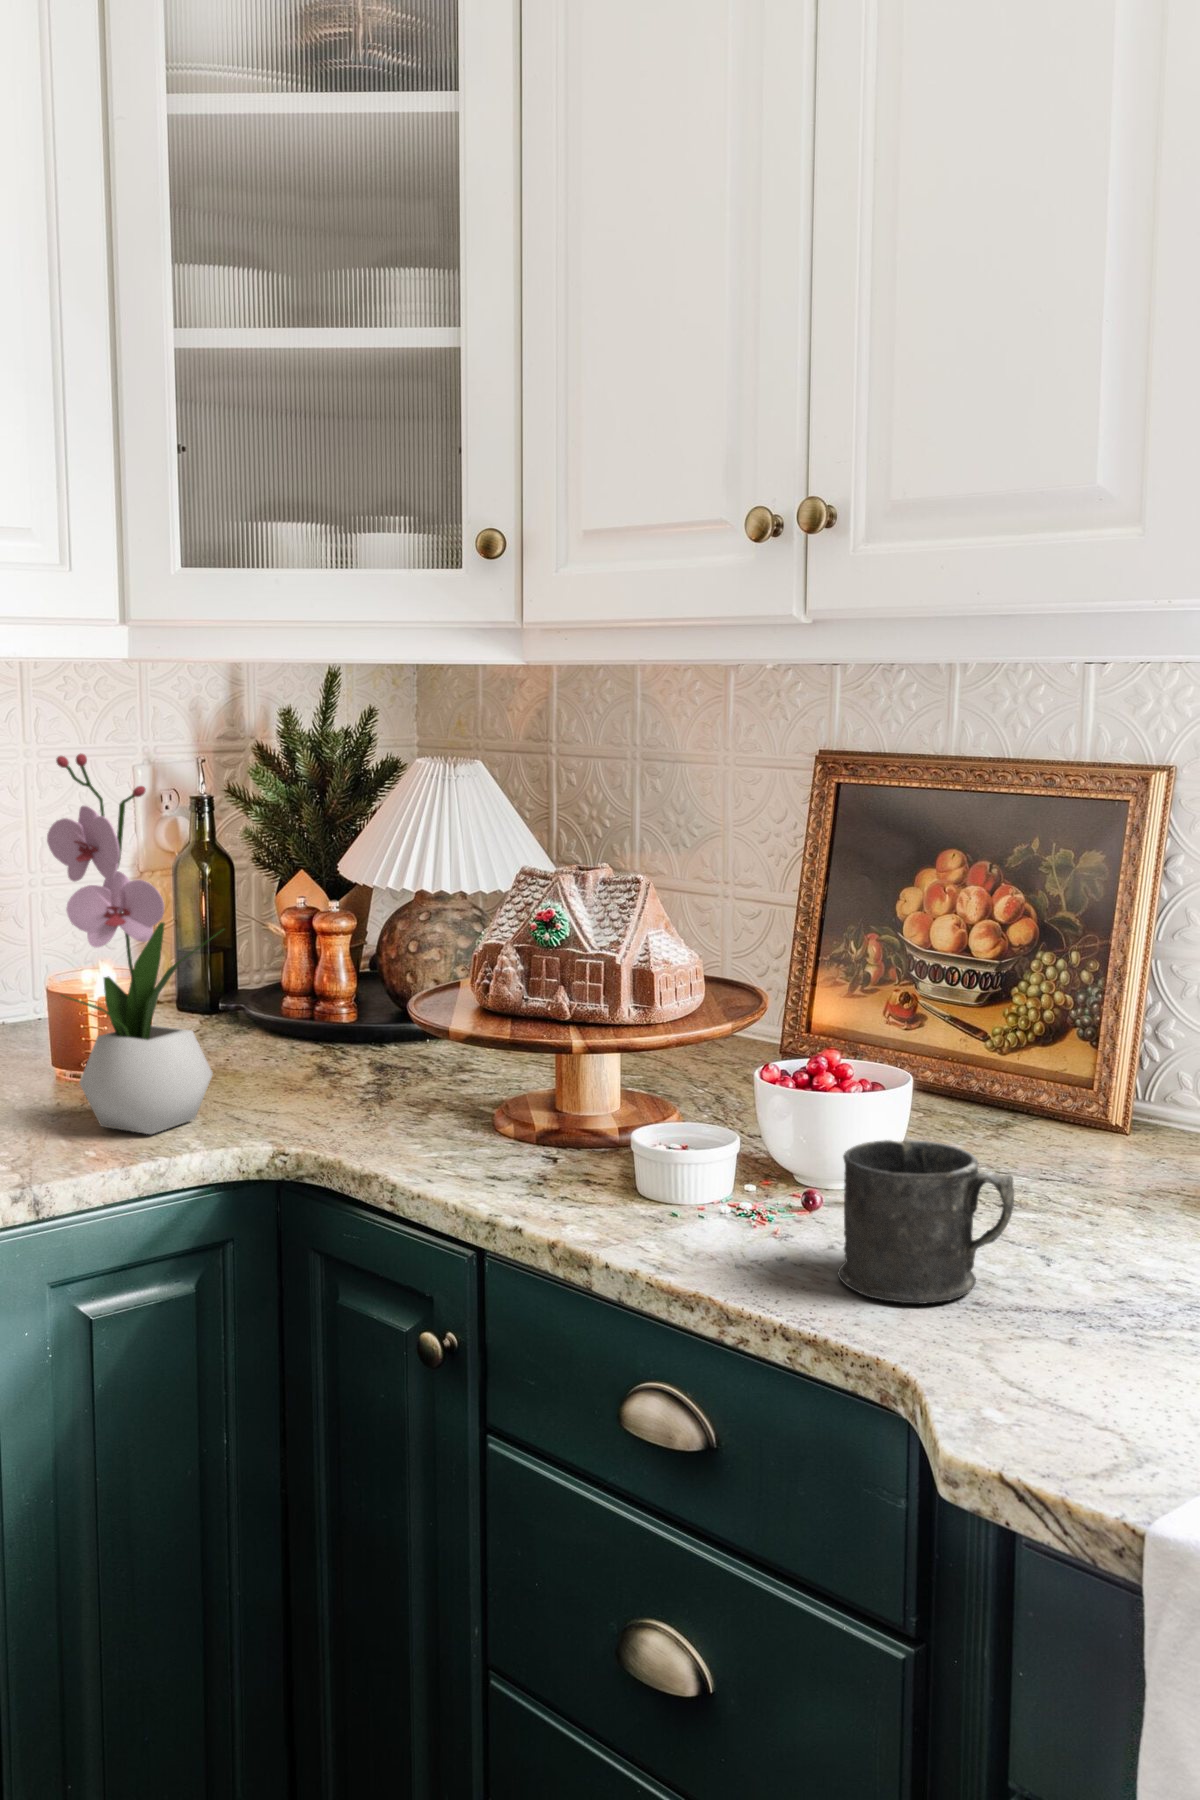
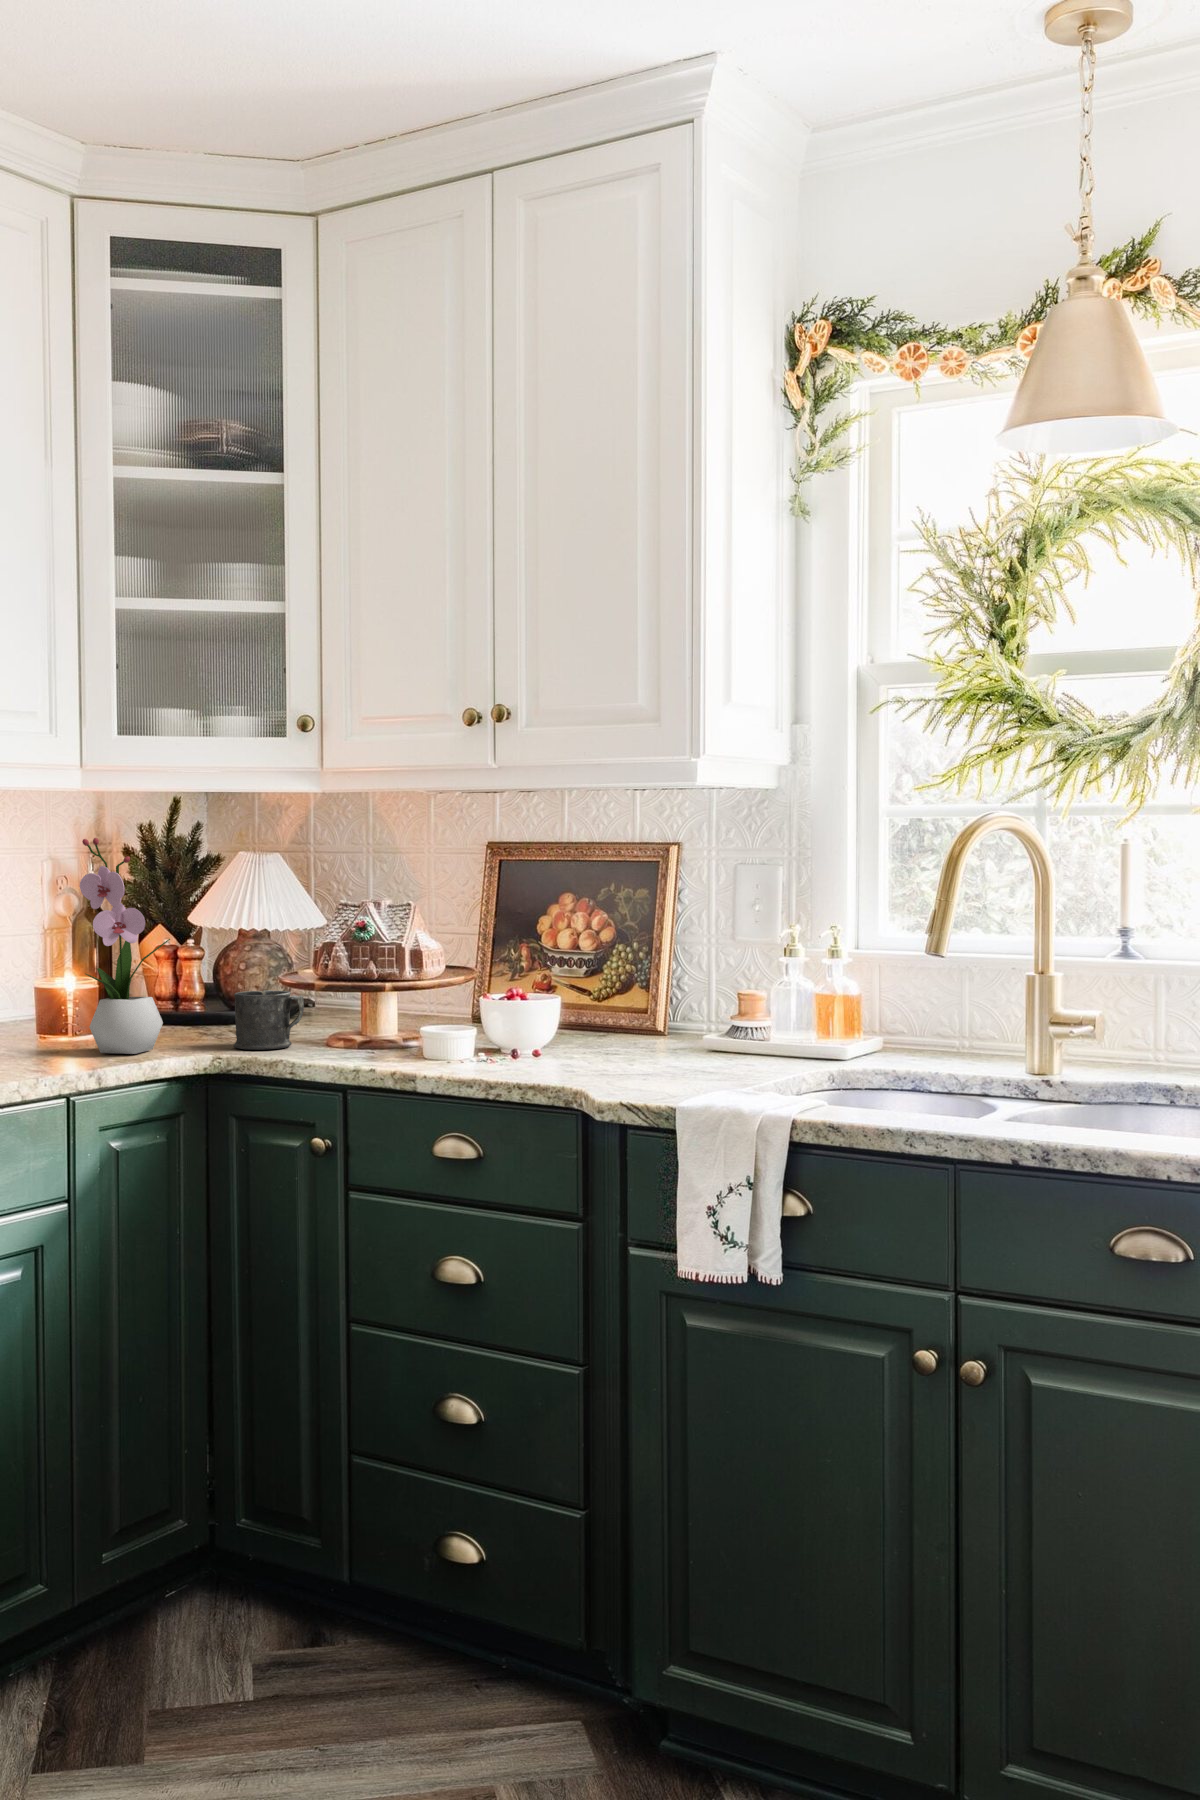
mug: present [838,1140,1014,1304] -> present [233,990,304,1050]

